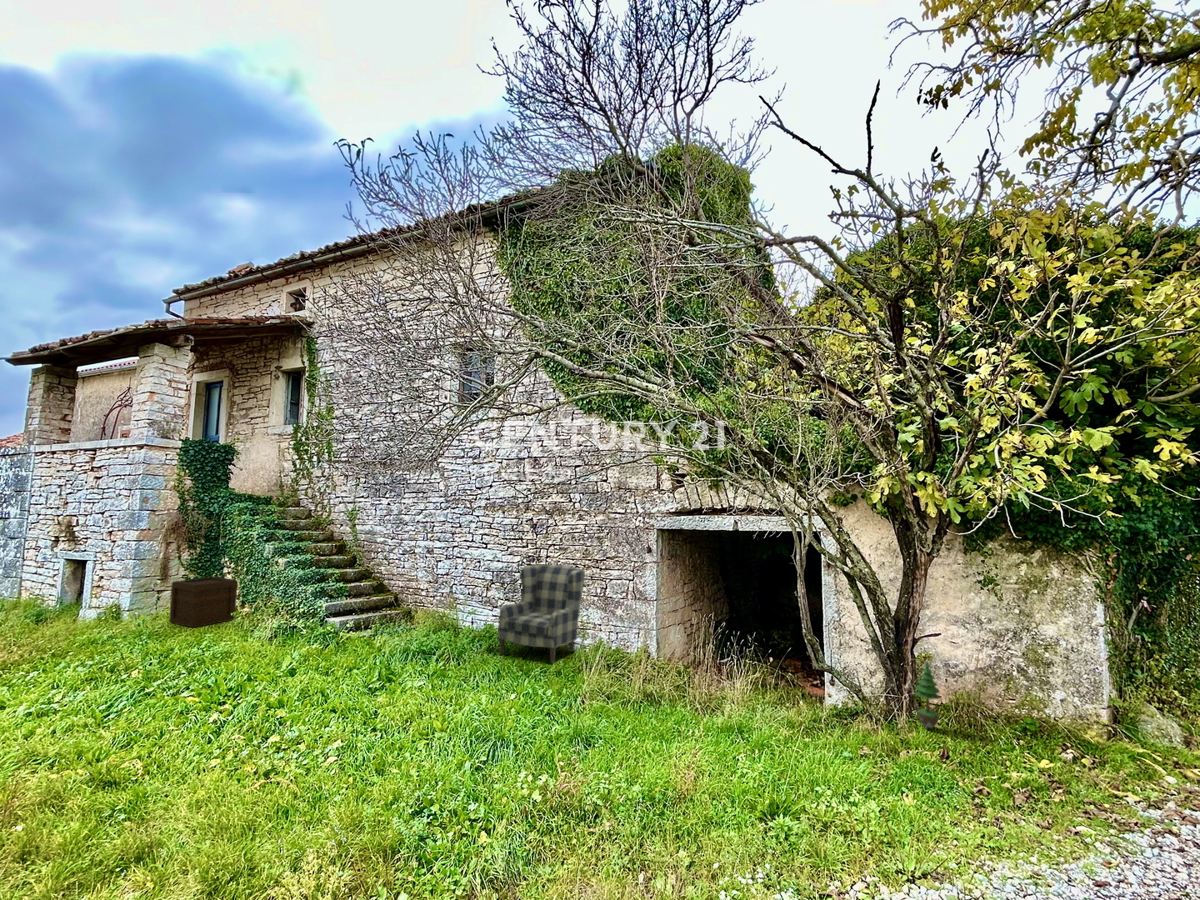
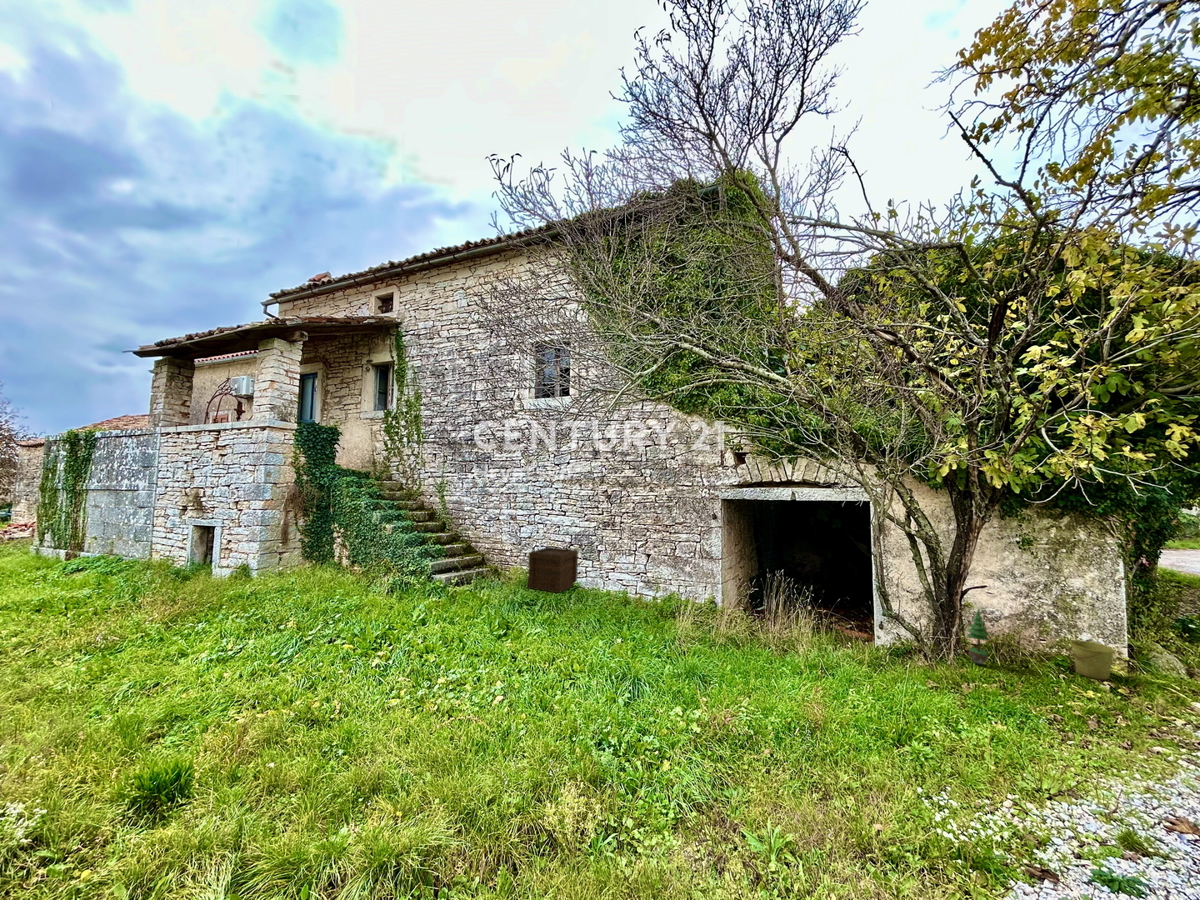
chair: present [498,565,585,663] -> none [588,529,658,612]
wooden crate: present [169,577,237,628] -> present [528,547,578,593]
bucket: none [1035,700,1086,748] -> present [1068,640,1115,680]

